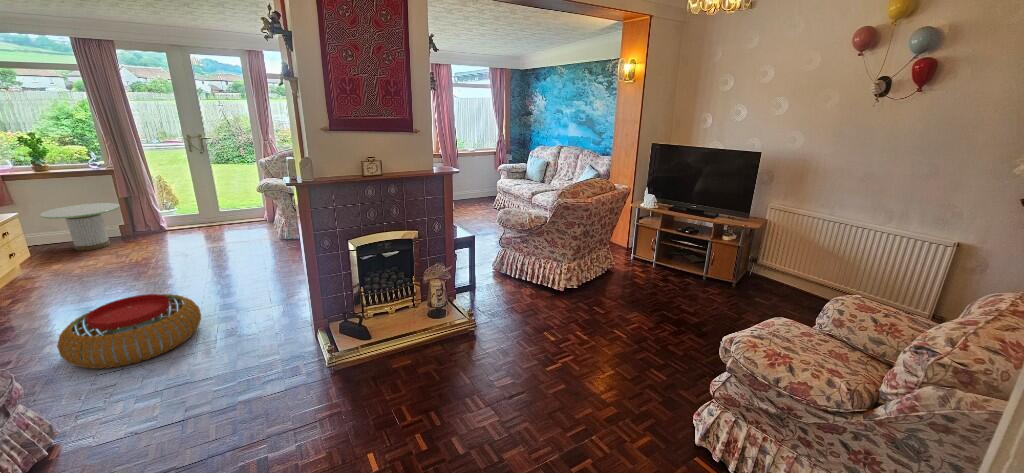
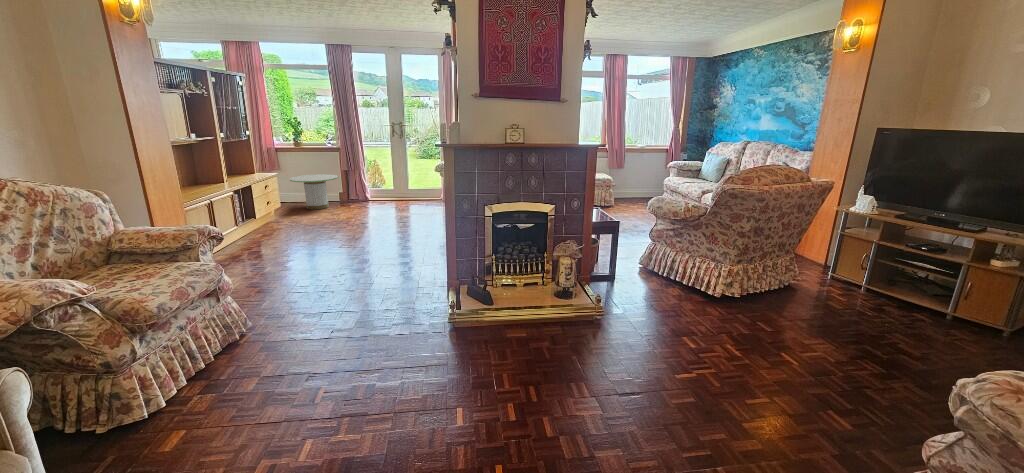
pouf: present [57,294,201,369] -> none [270,239,367,291]

